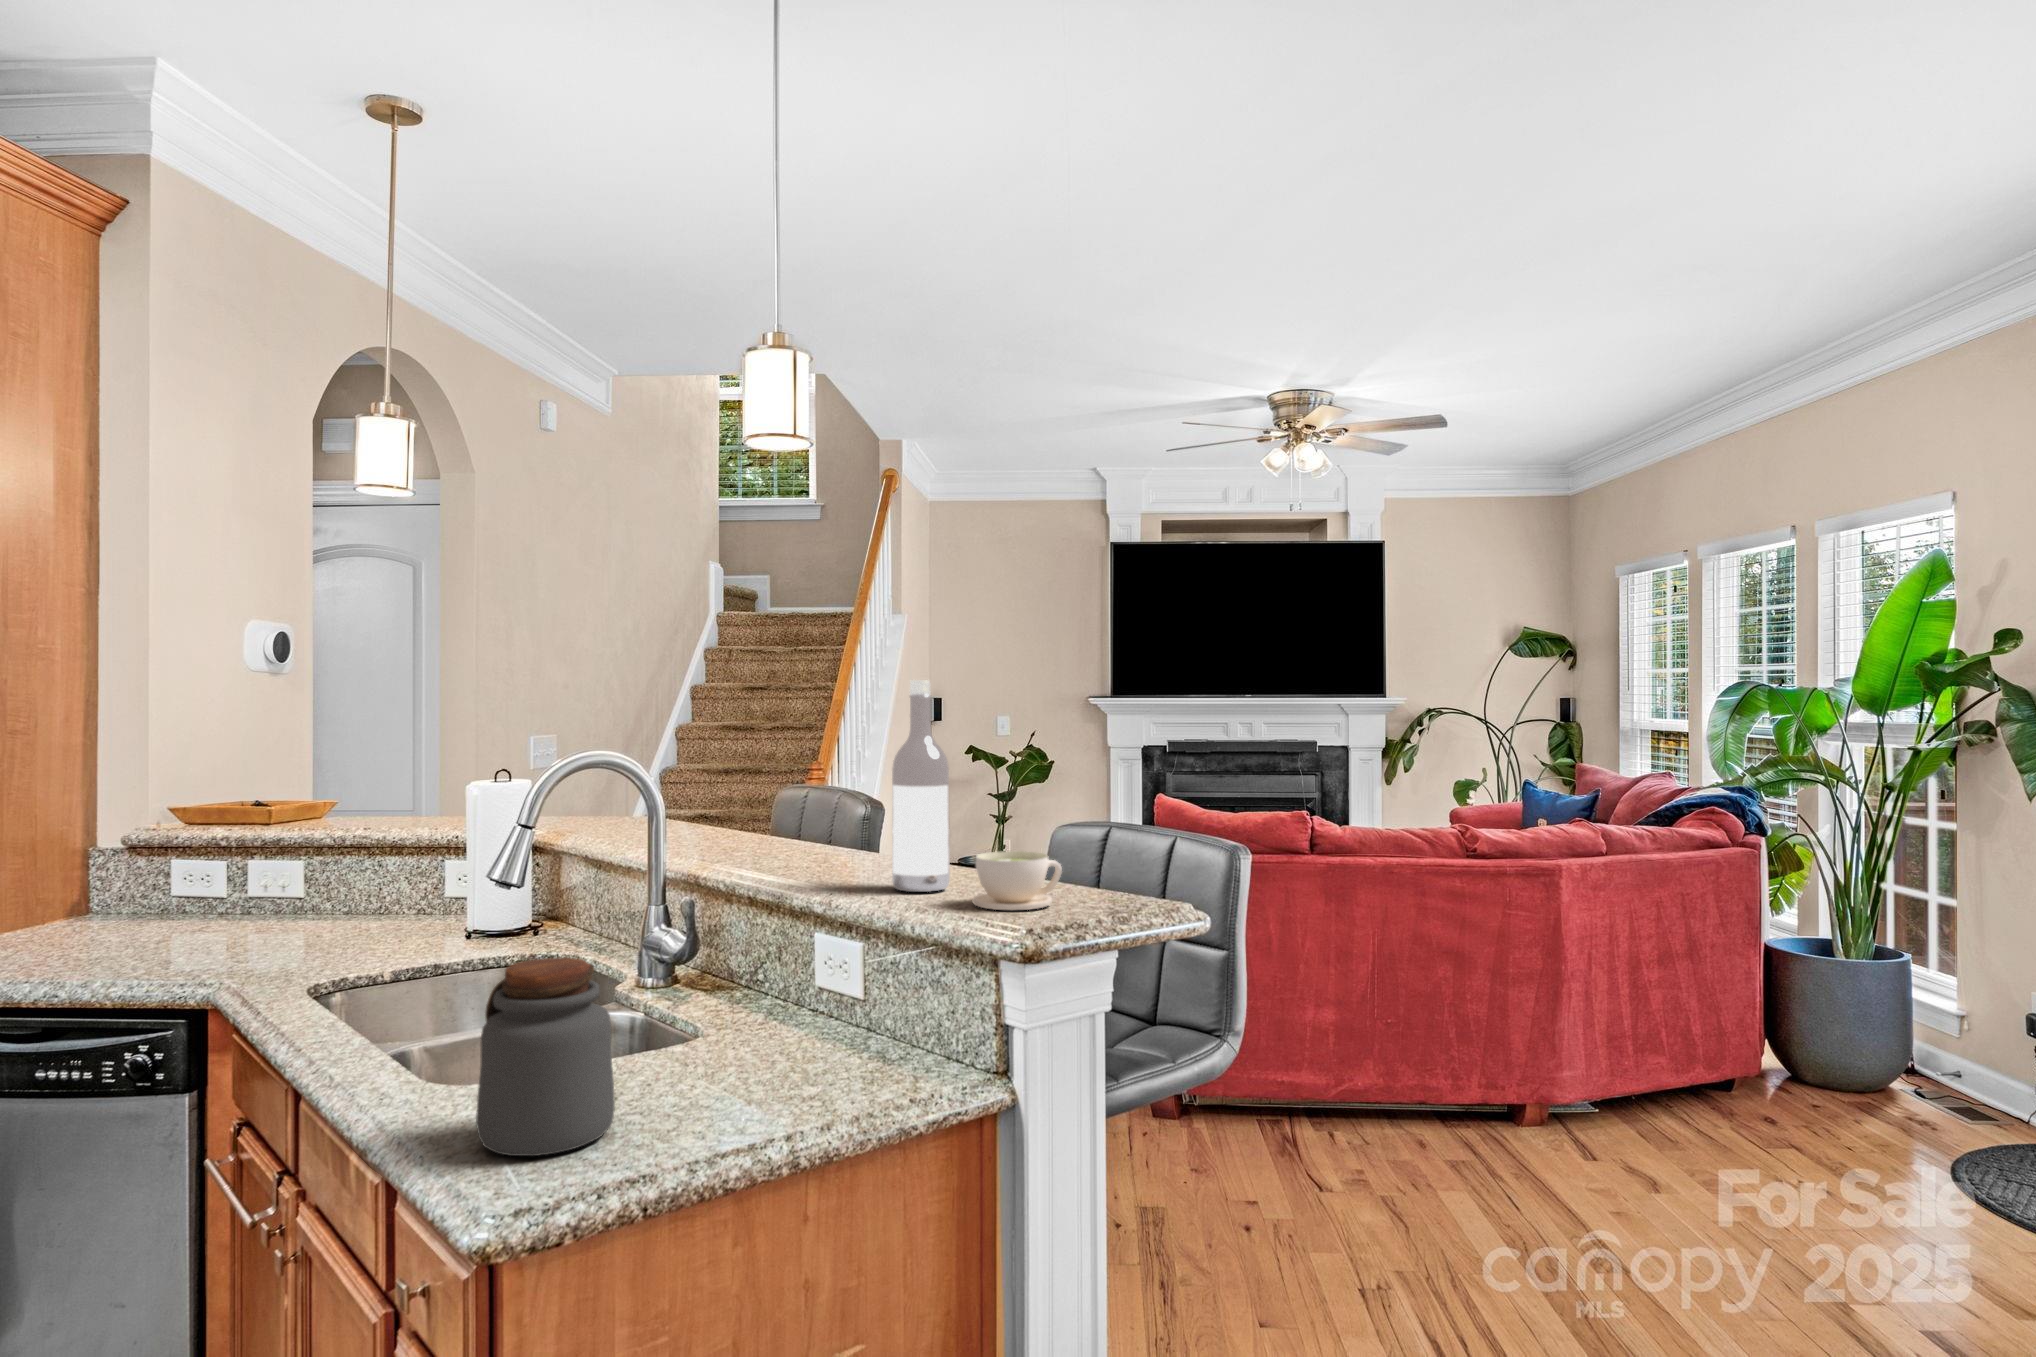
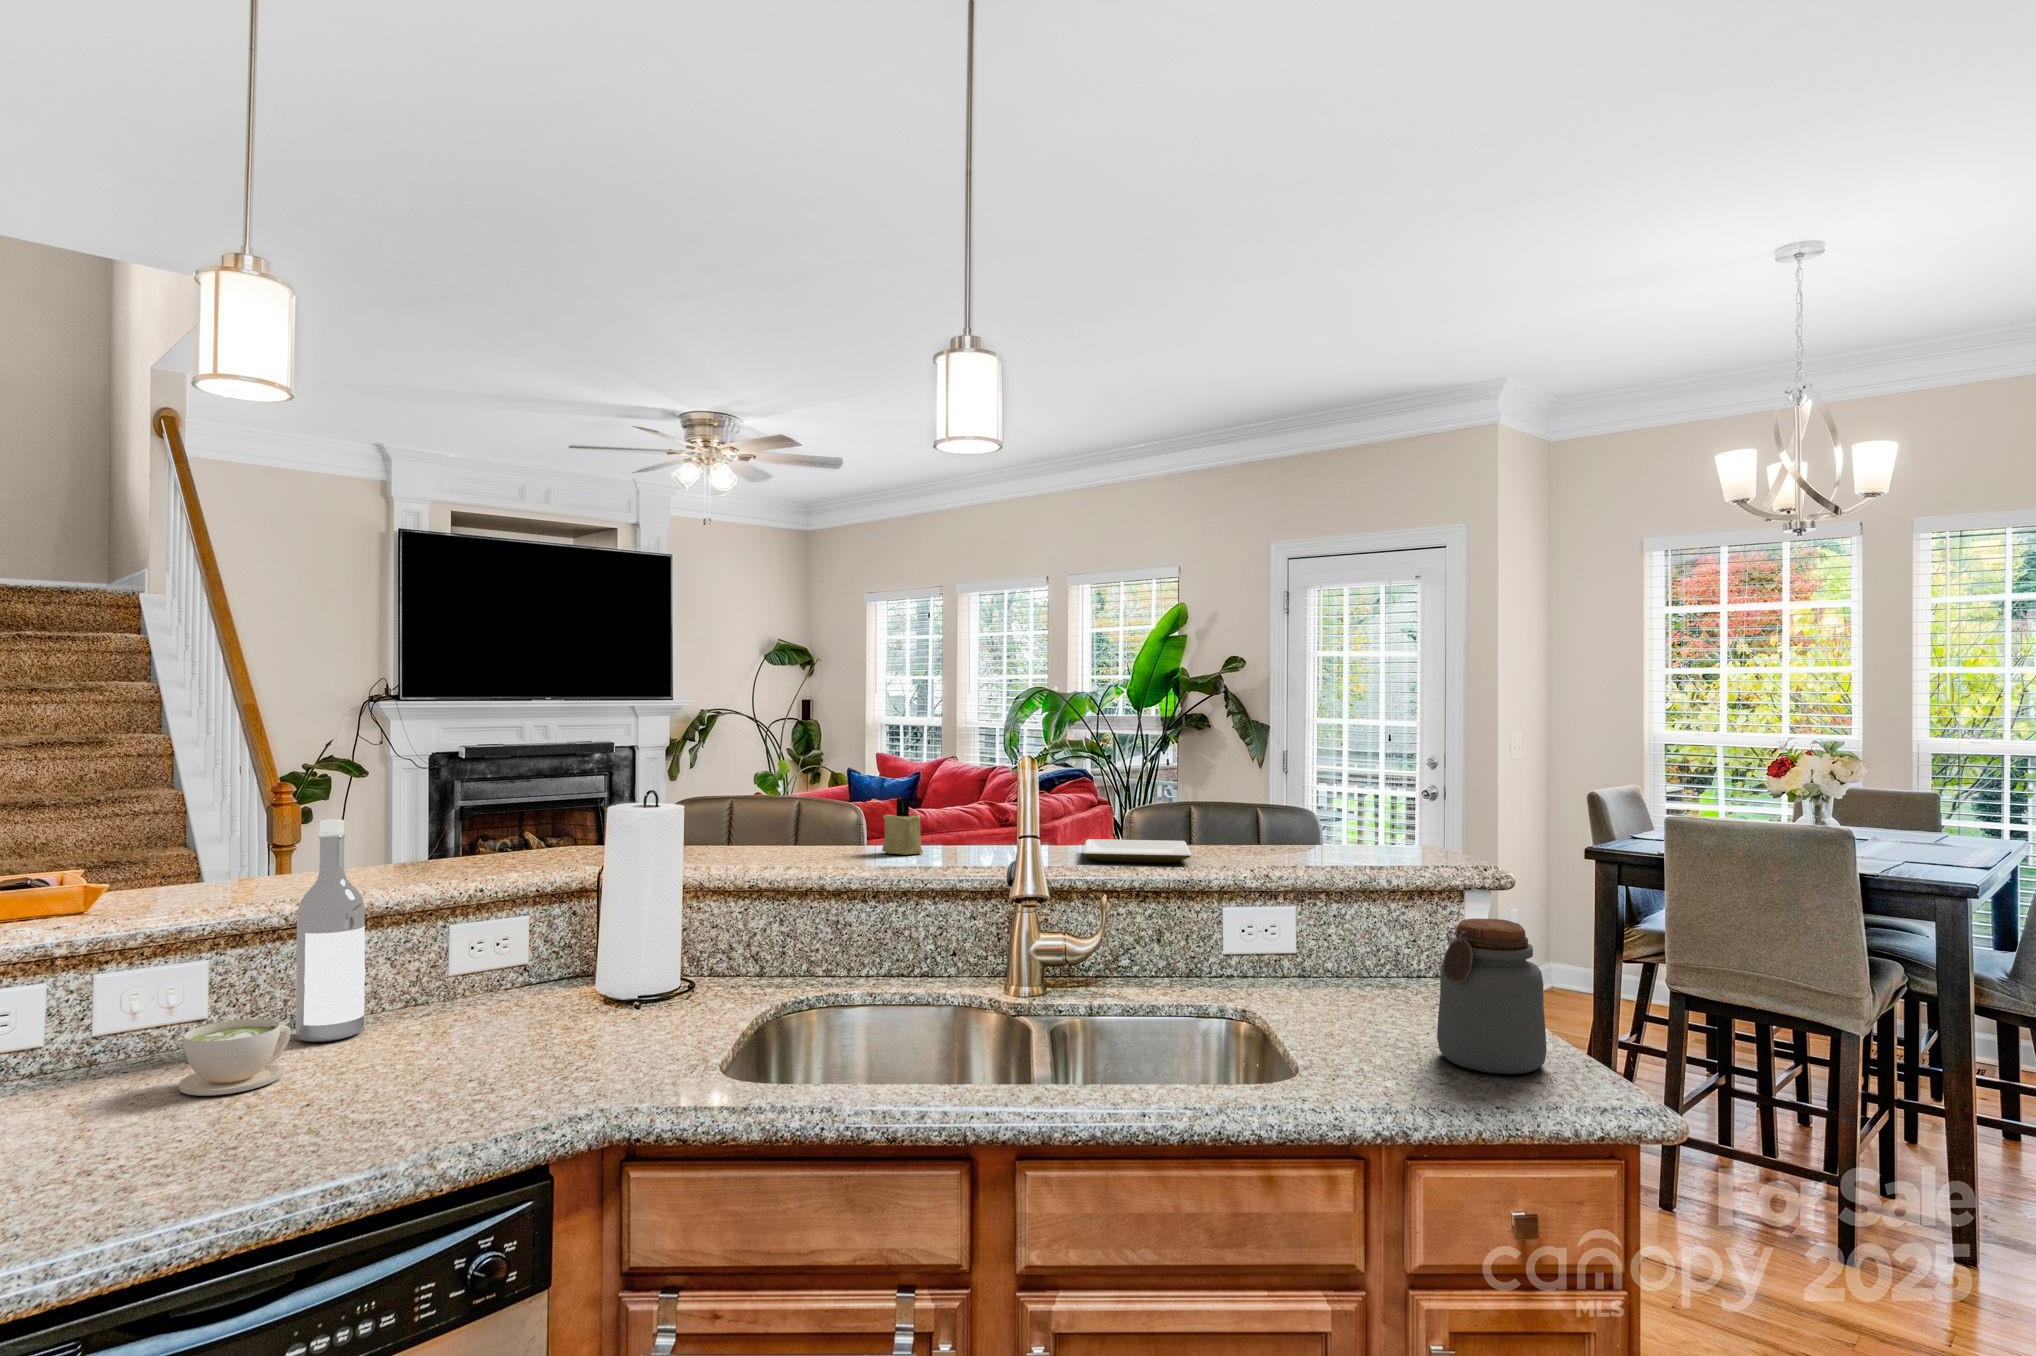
wine bottle: present [892,680,950,892] -> present [296,820,366,1042]
candle: none [708,788,750,843] -> present [882,798,923,855]
plate: none [750,845,906,875] -> present [1083,839,1191,863]
coffee cup: present [972,851,1062,910] -> present [178,1019,291,1096]

